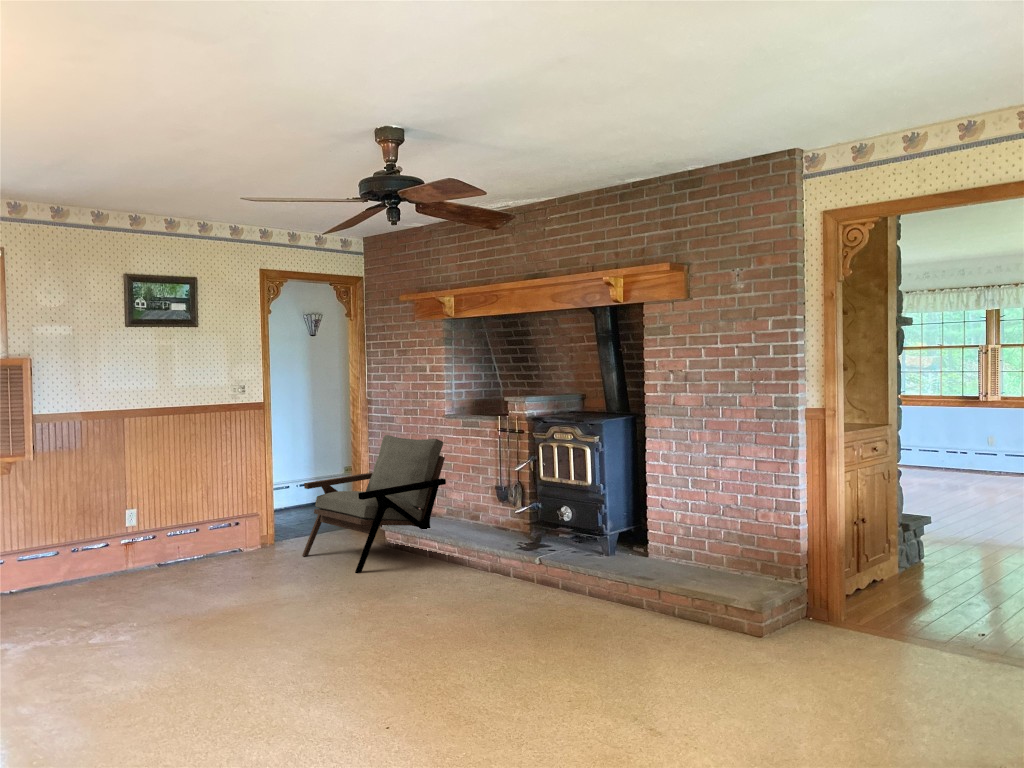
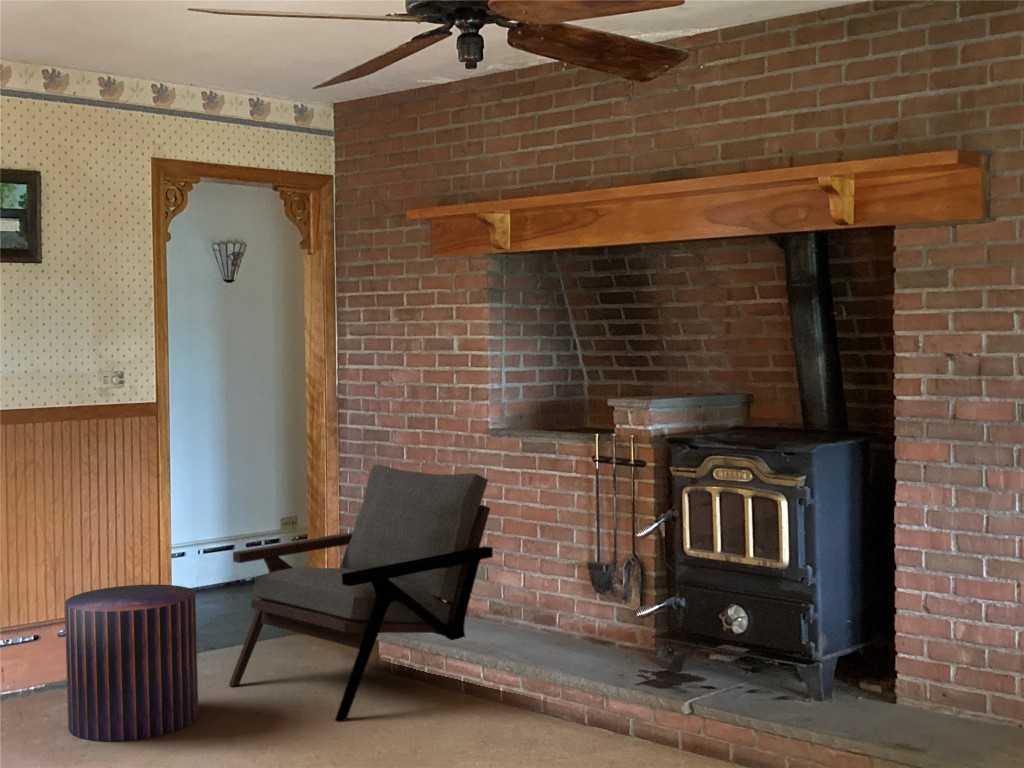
pouf: none [208,501,282,585] -> present [65,584,198,741]

